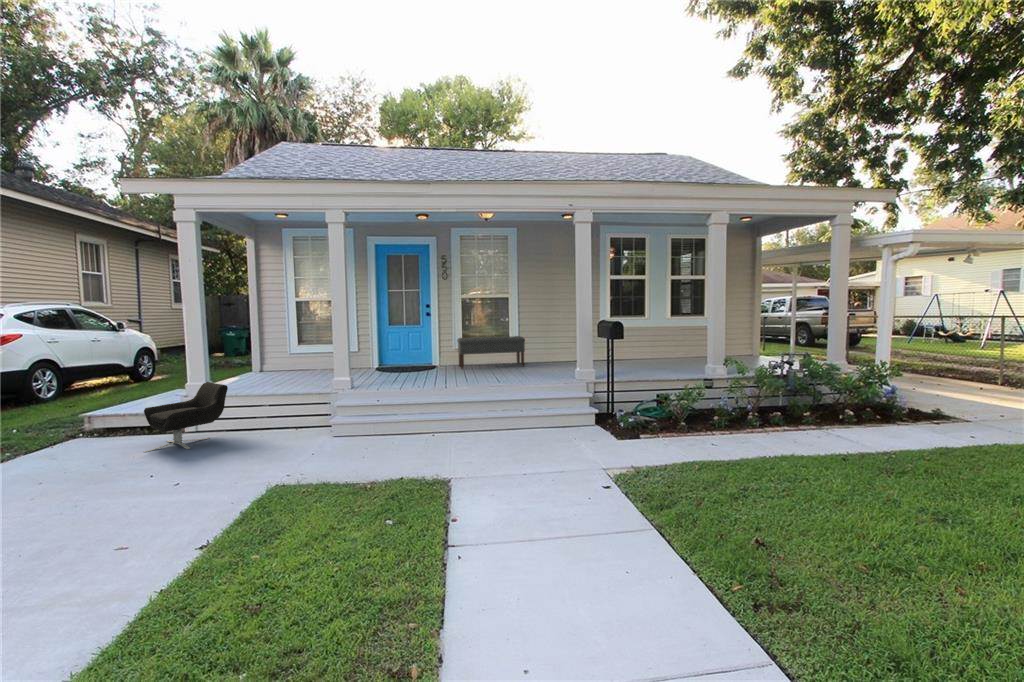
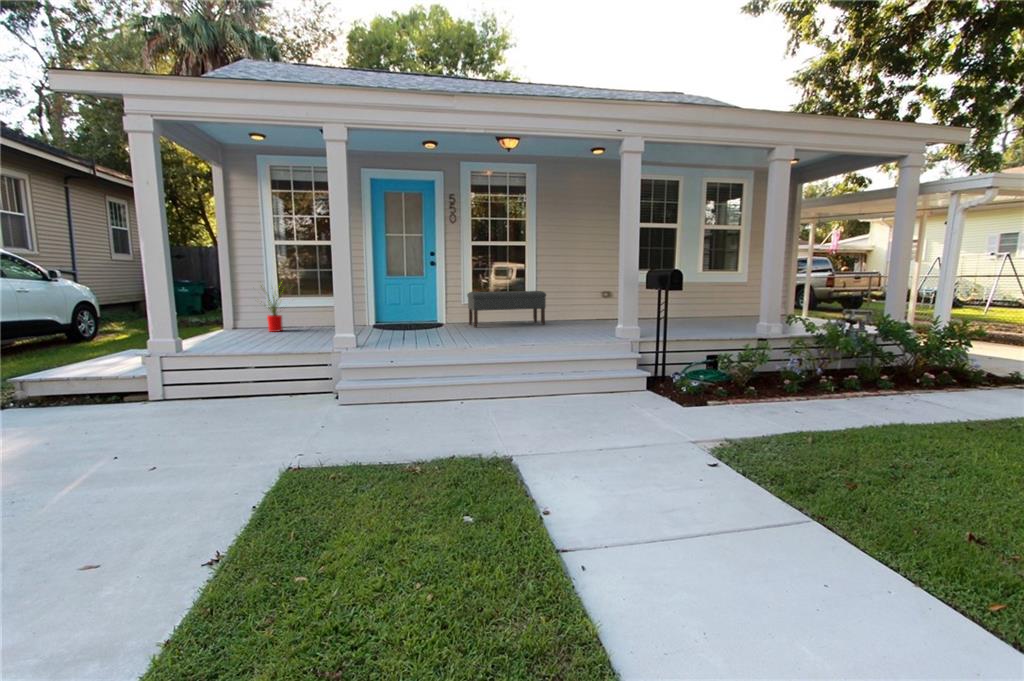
house plant: none [275,330,310,373] -> present [261,282,283,332]
lounge chair: present [144,382,228,452] -> none [97,337,207,425]

